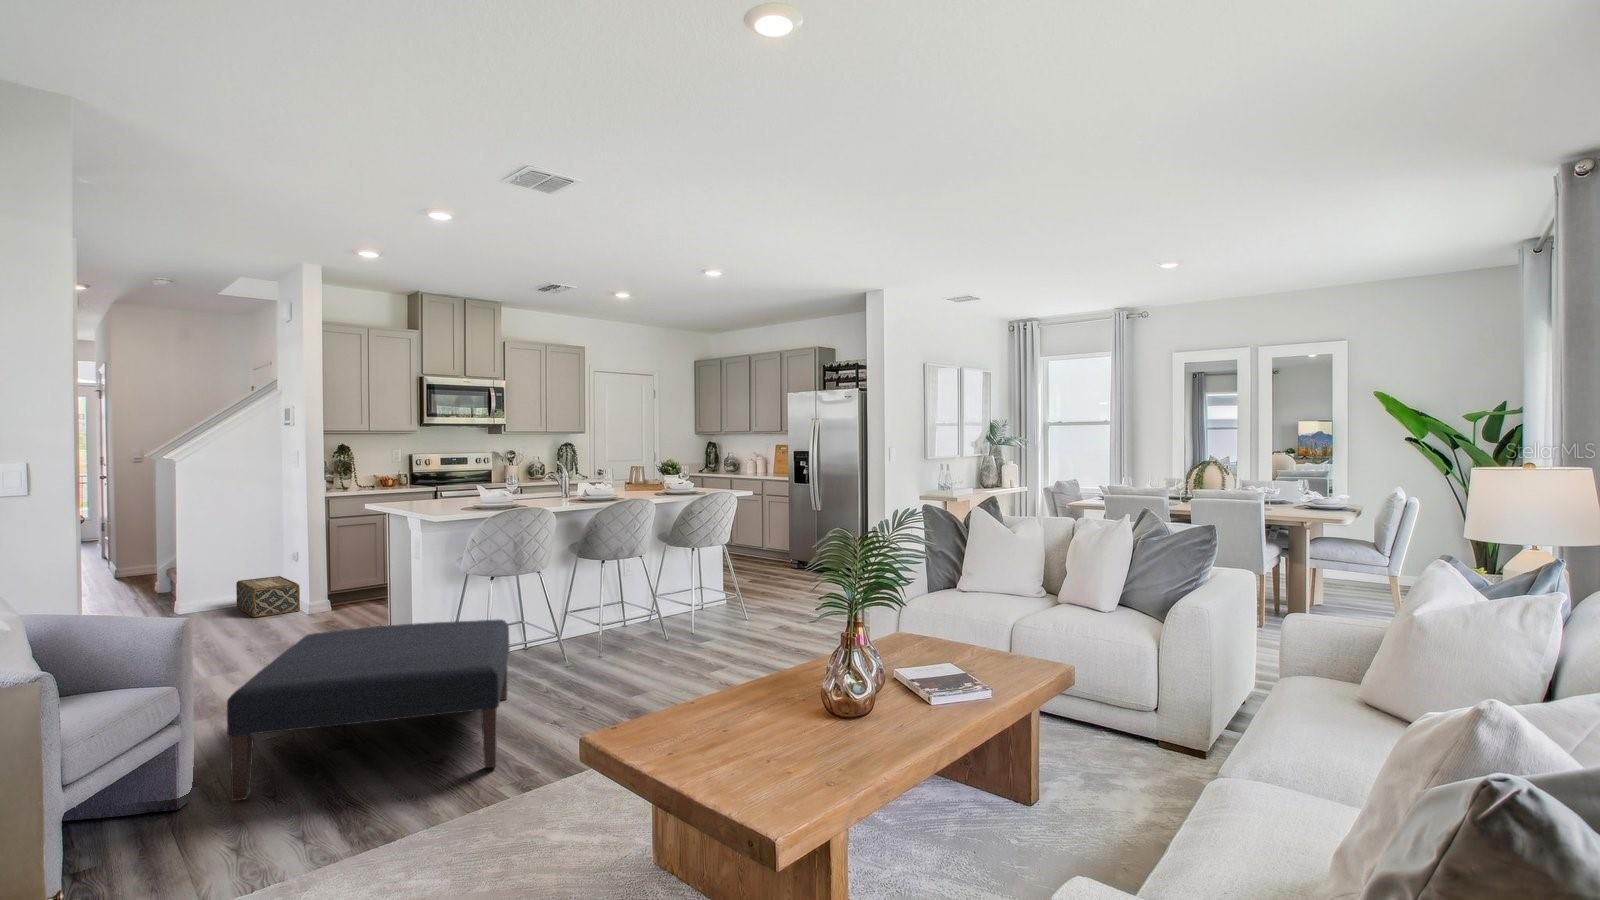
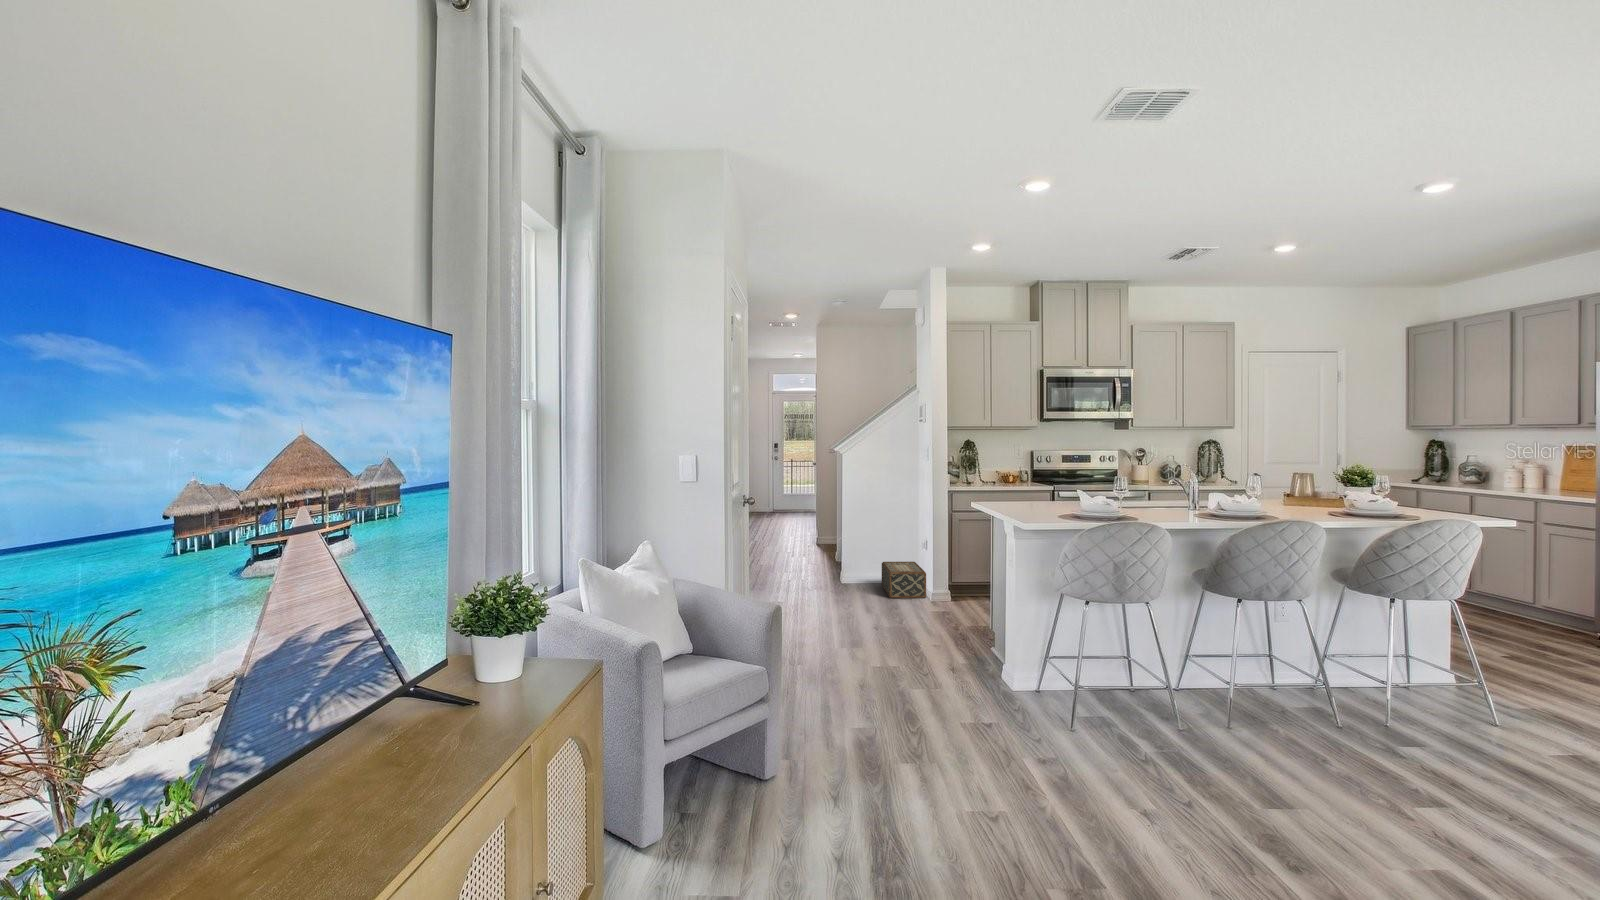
ottoman: present [227,620,509,801] -> none [795,633,1098,858]

